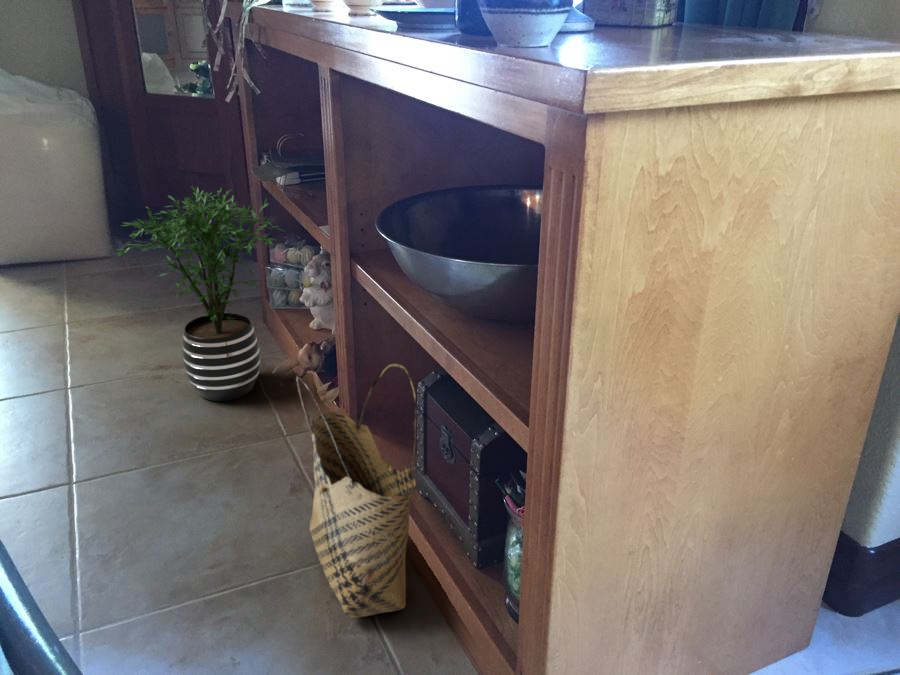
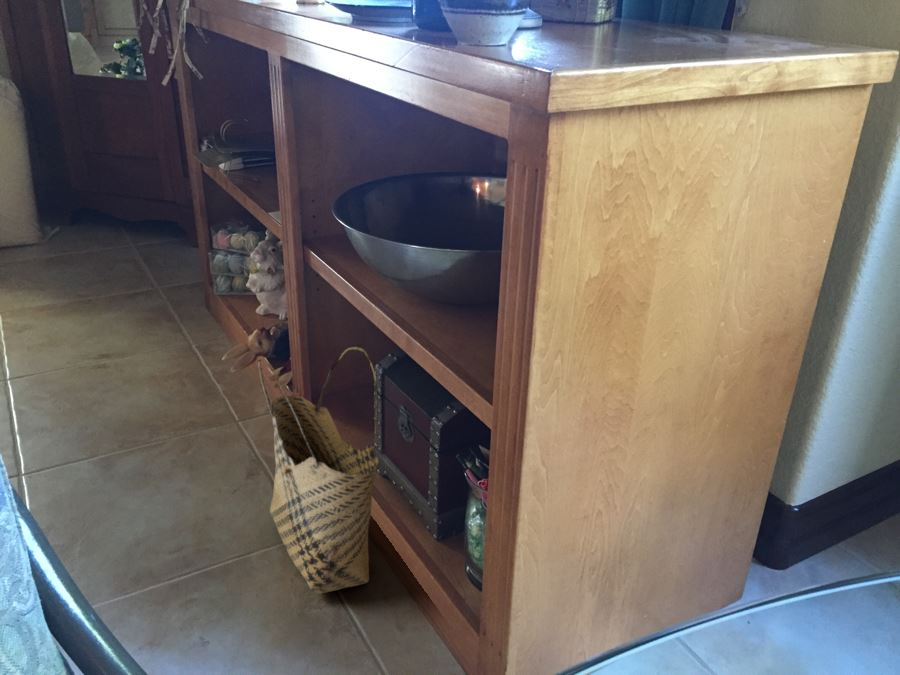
potted plant: present [118,186,283,401] -> none [57,172,233,389]

